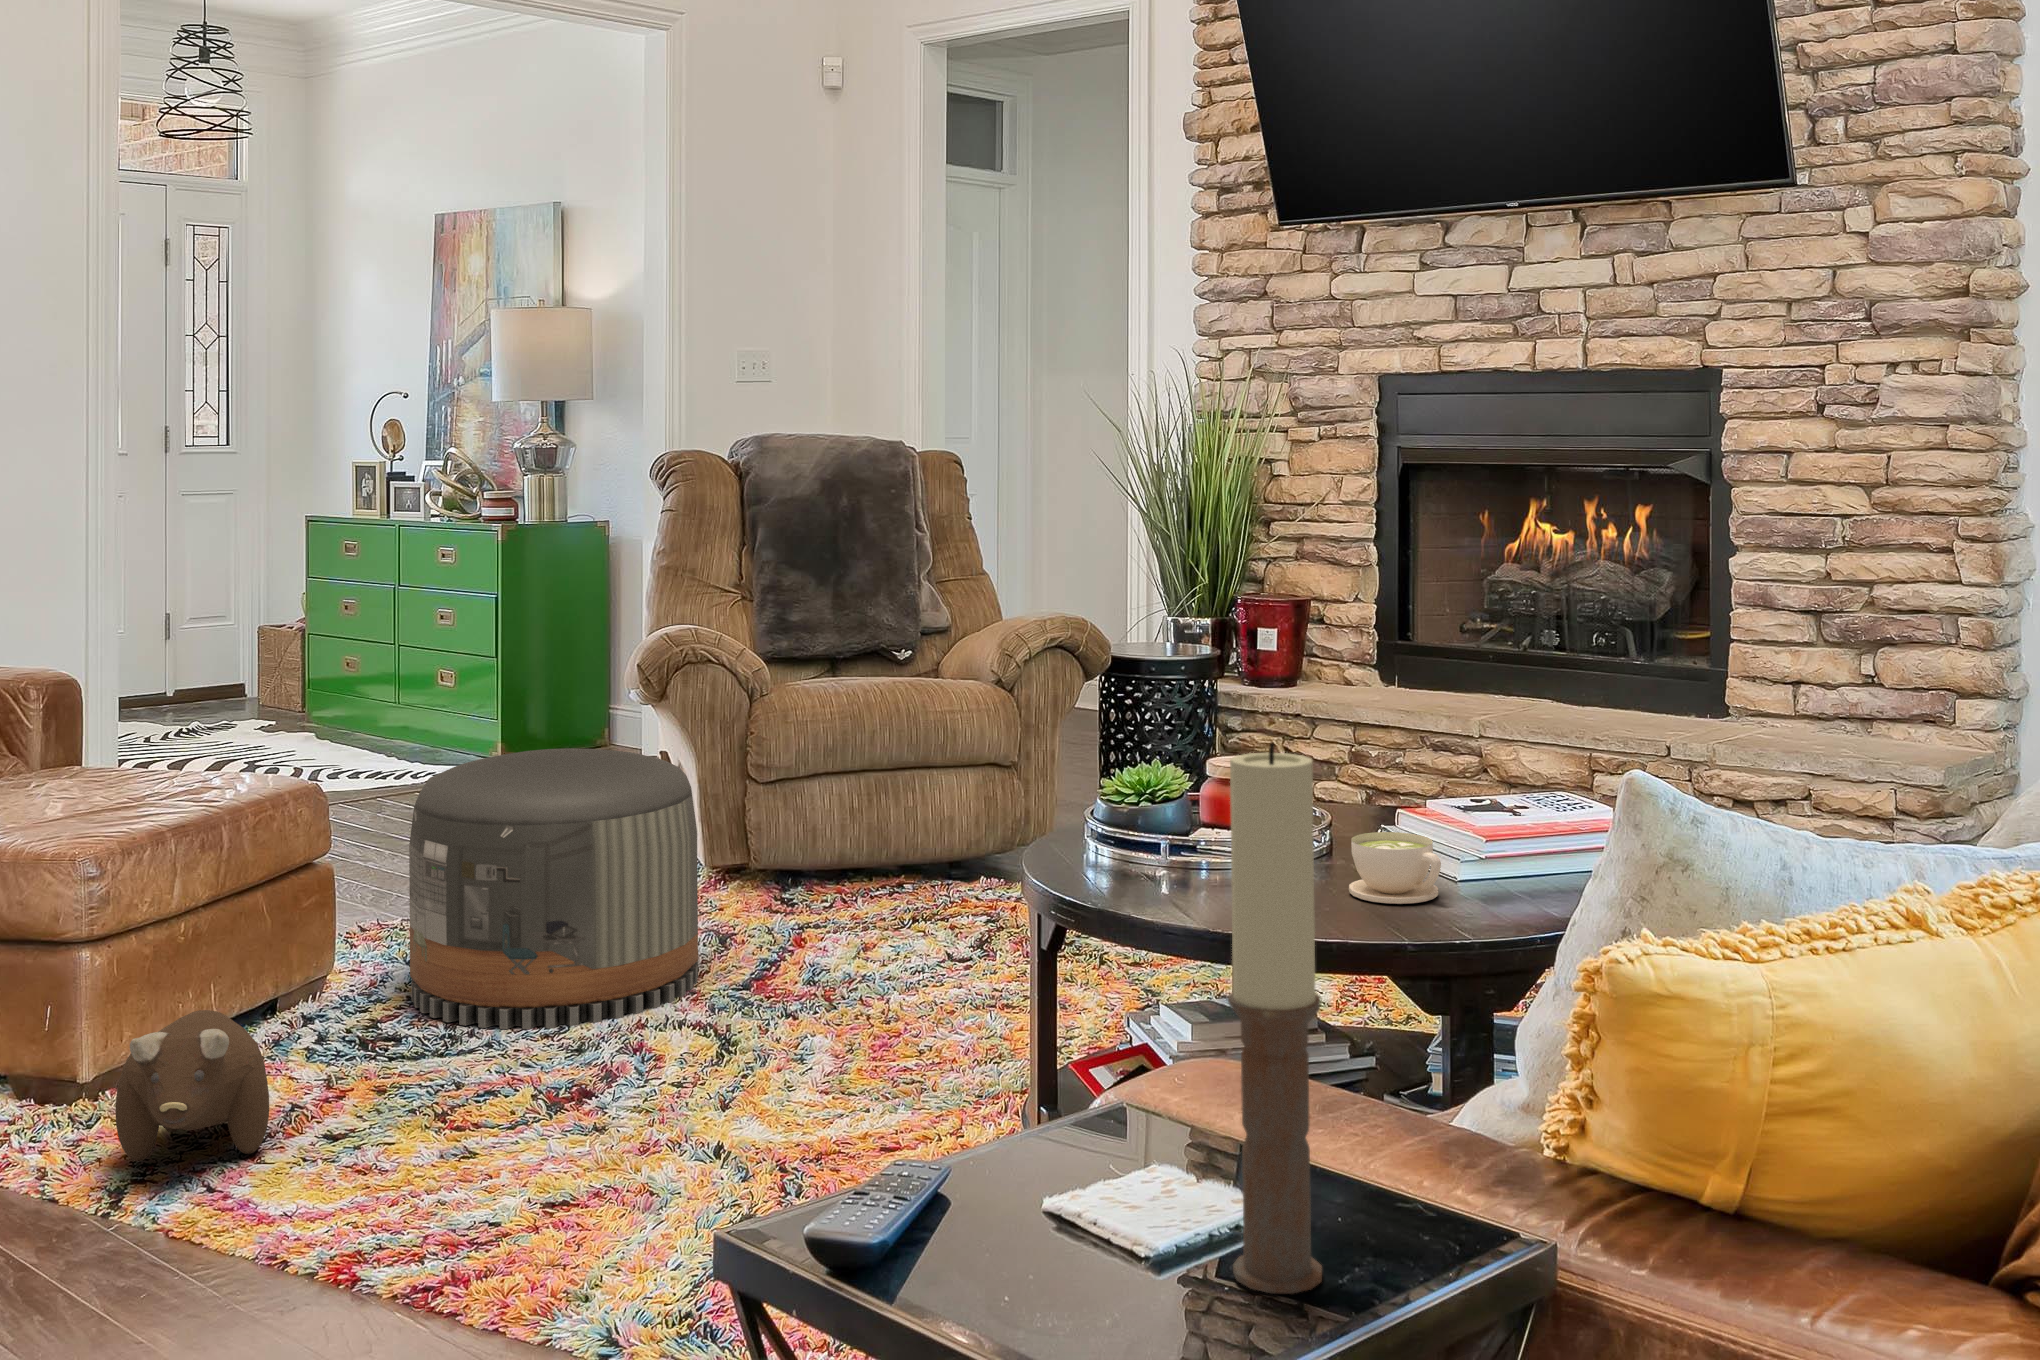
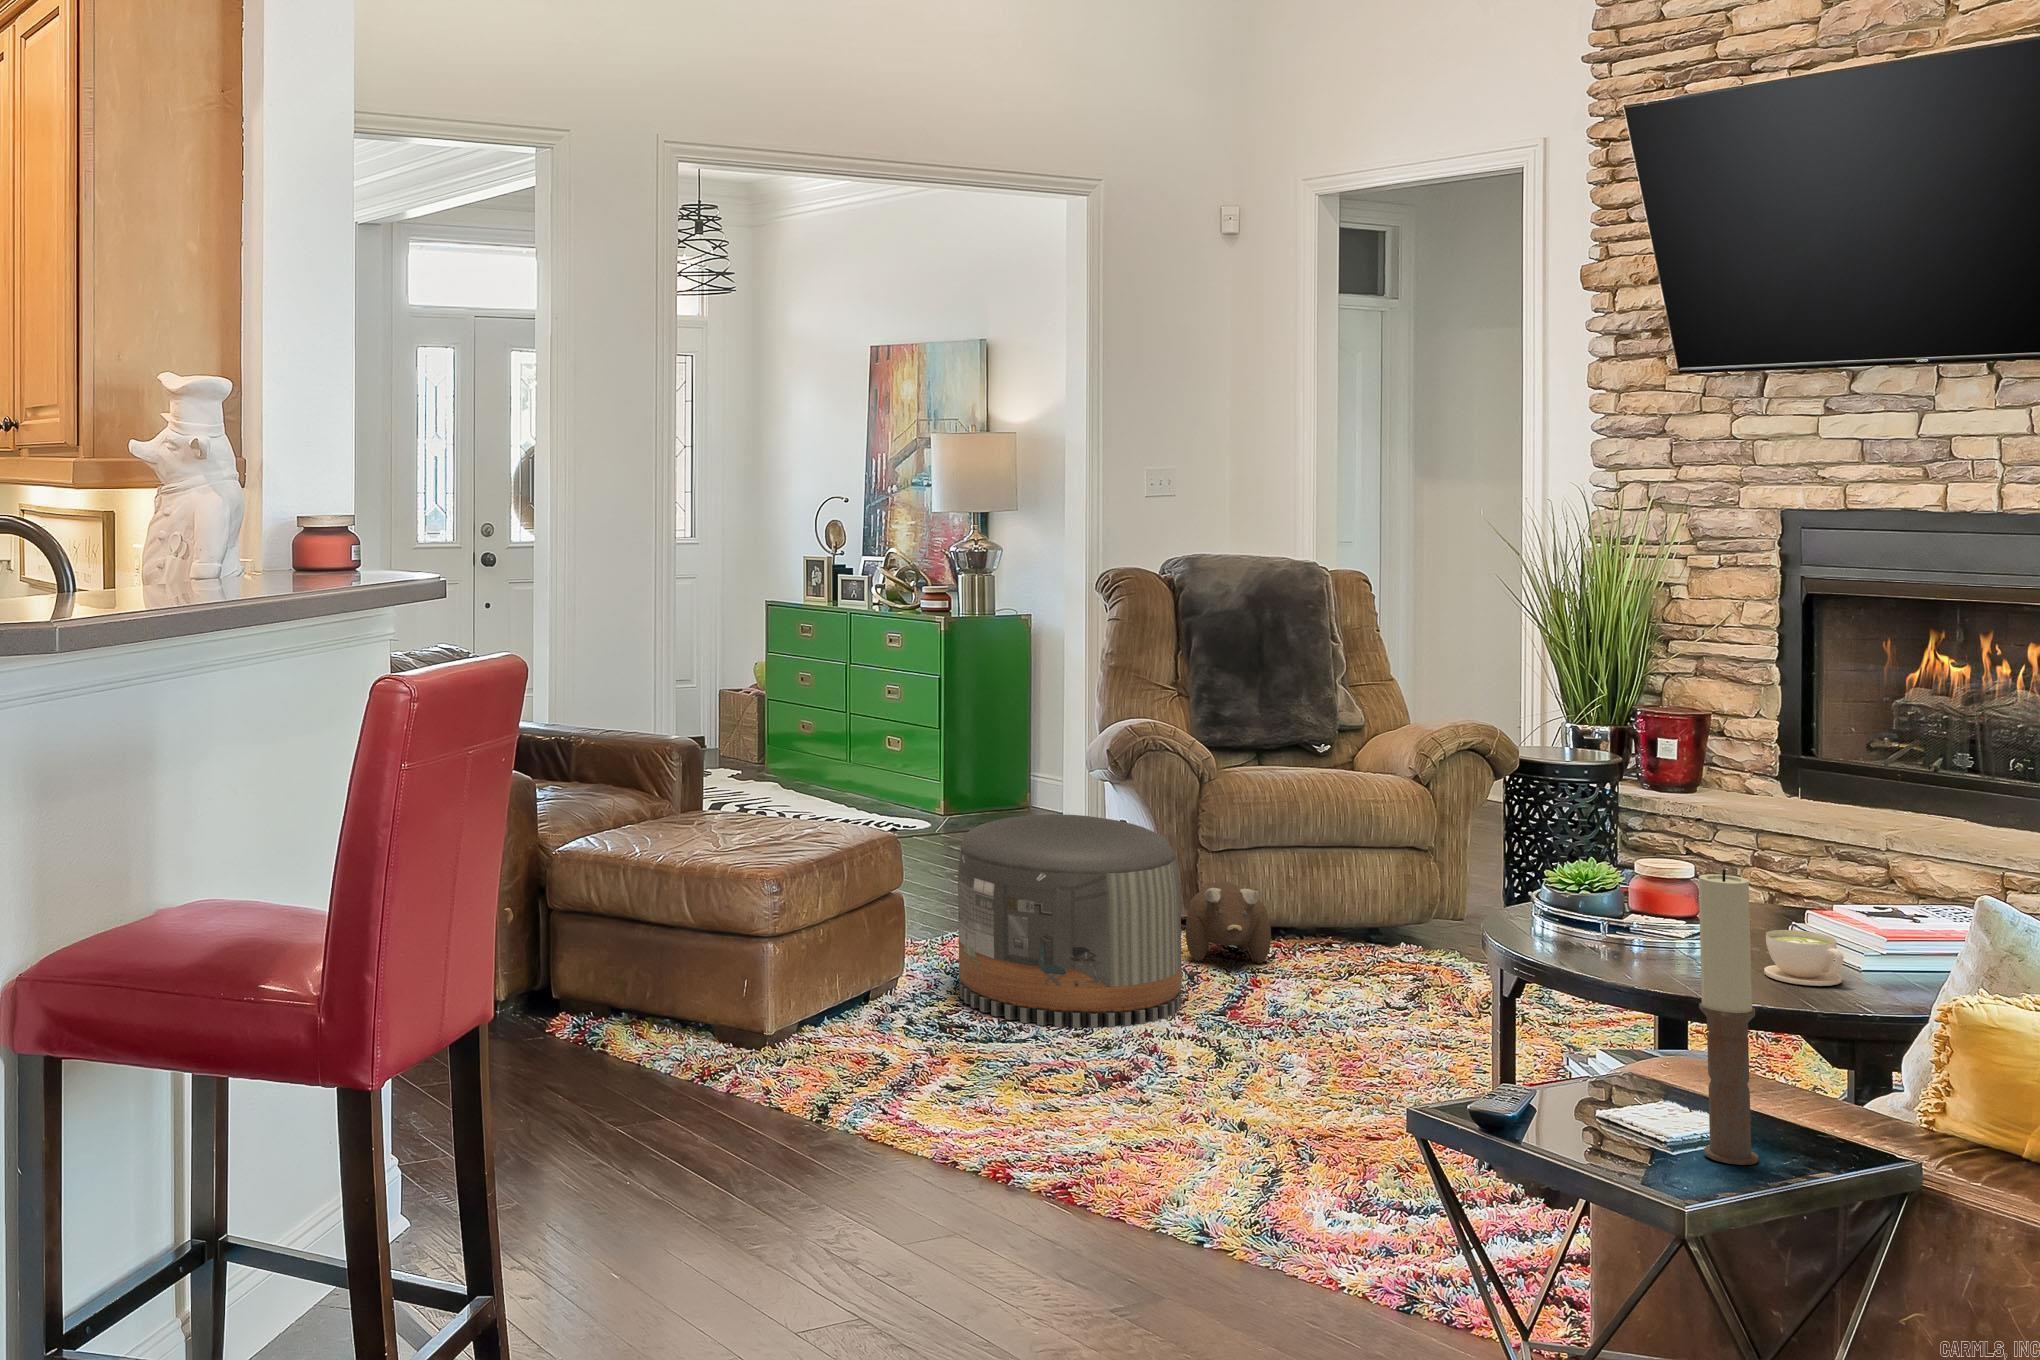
plush toy: present [115,1010,269,1162] -> present [1186,881,1271,963]

